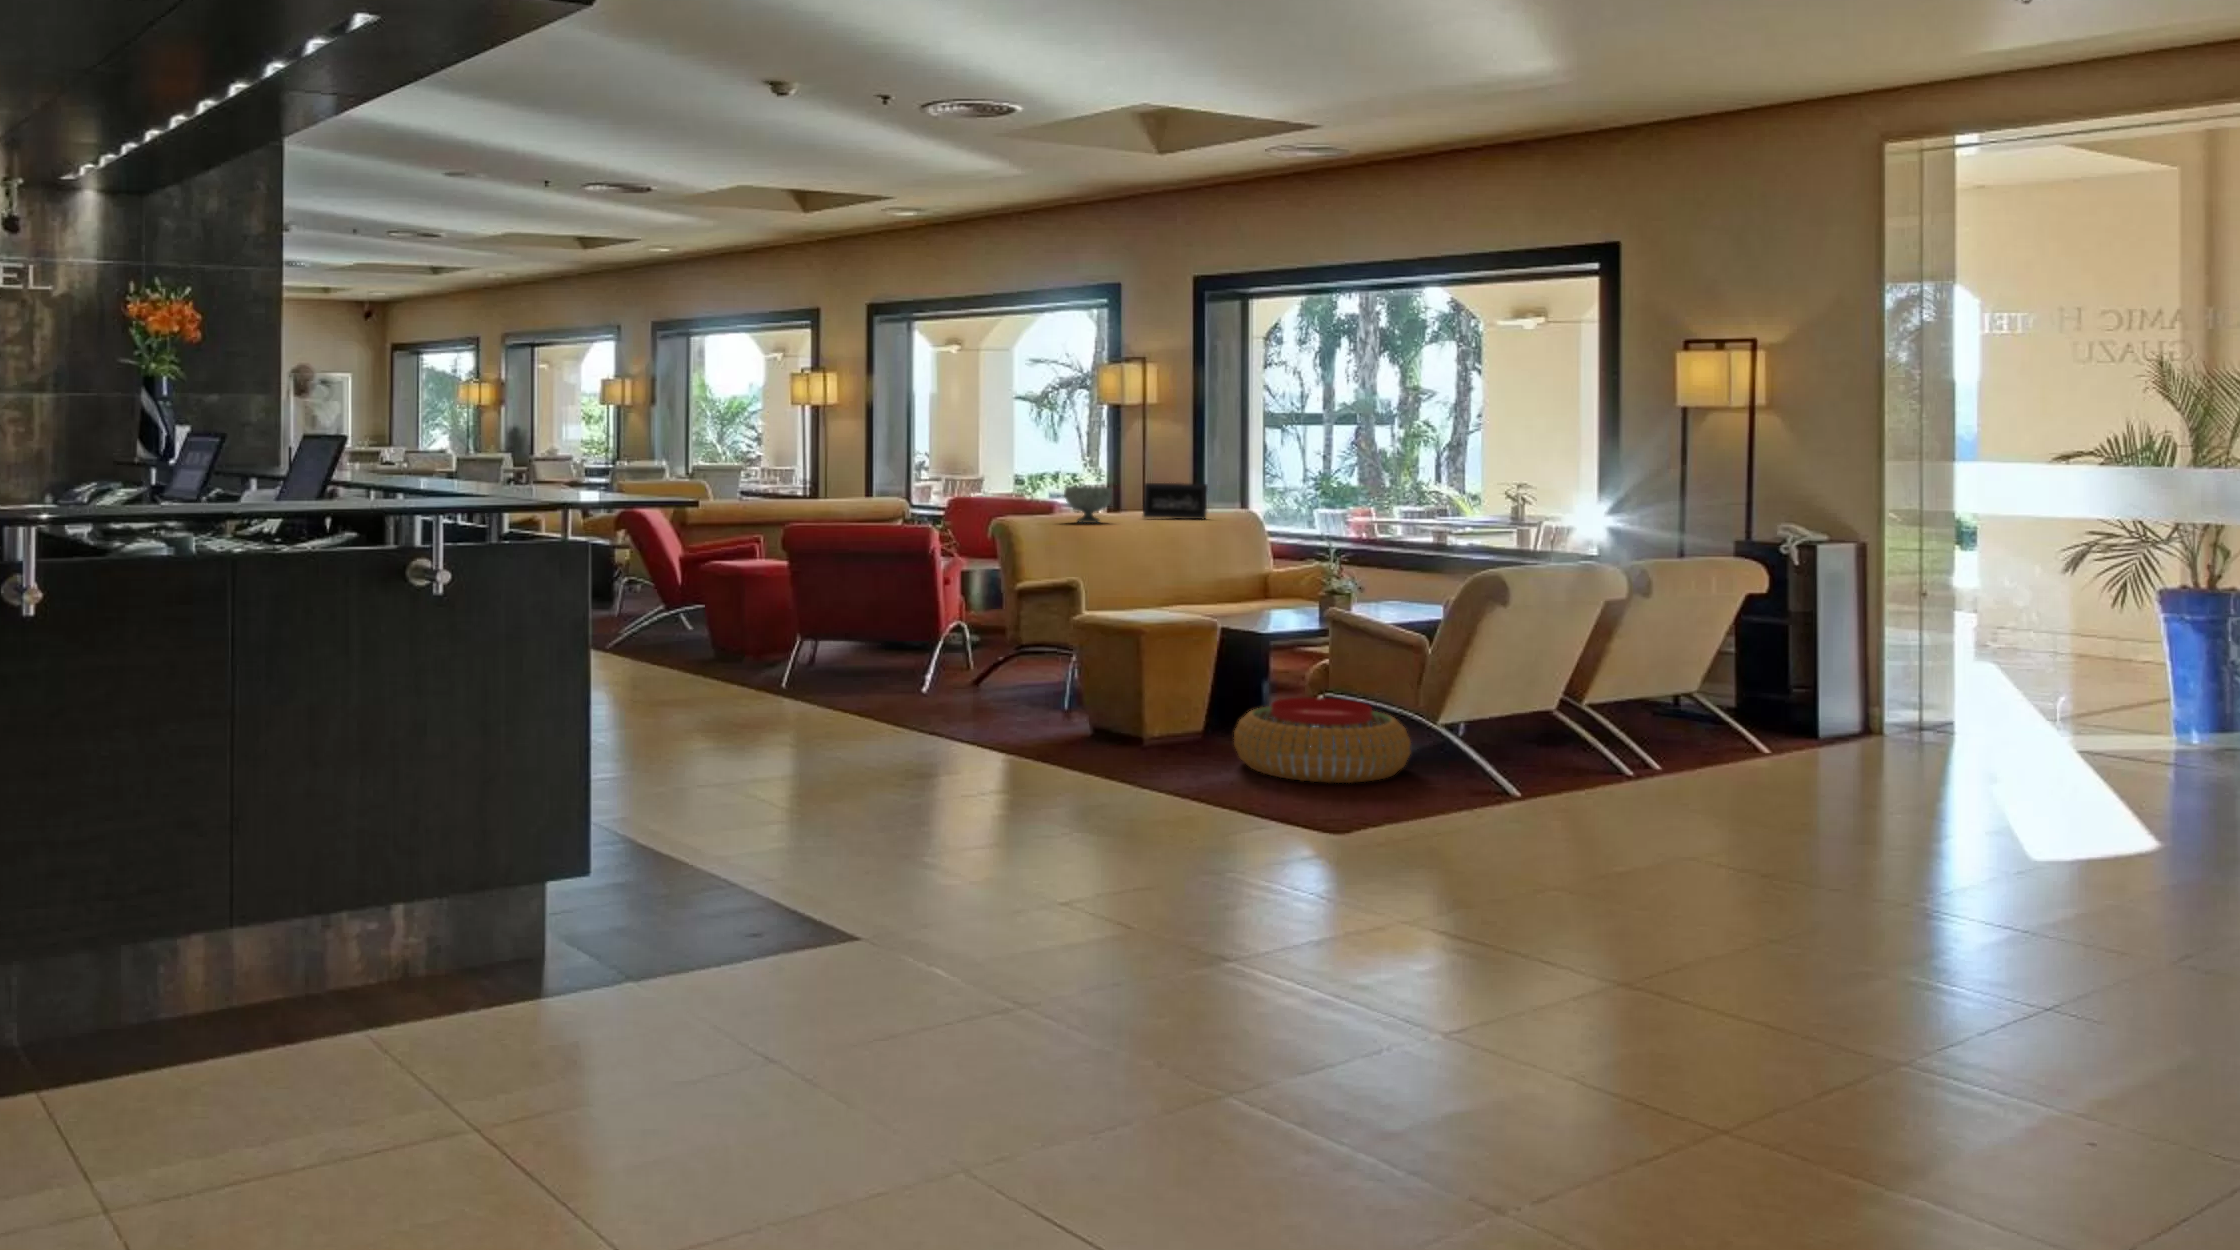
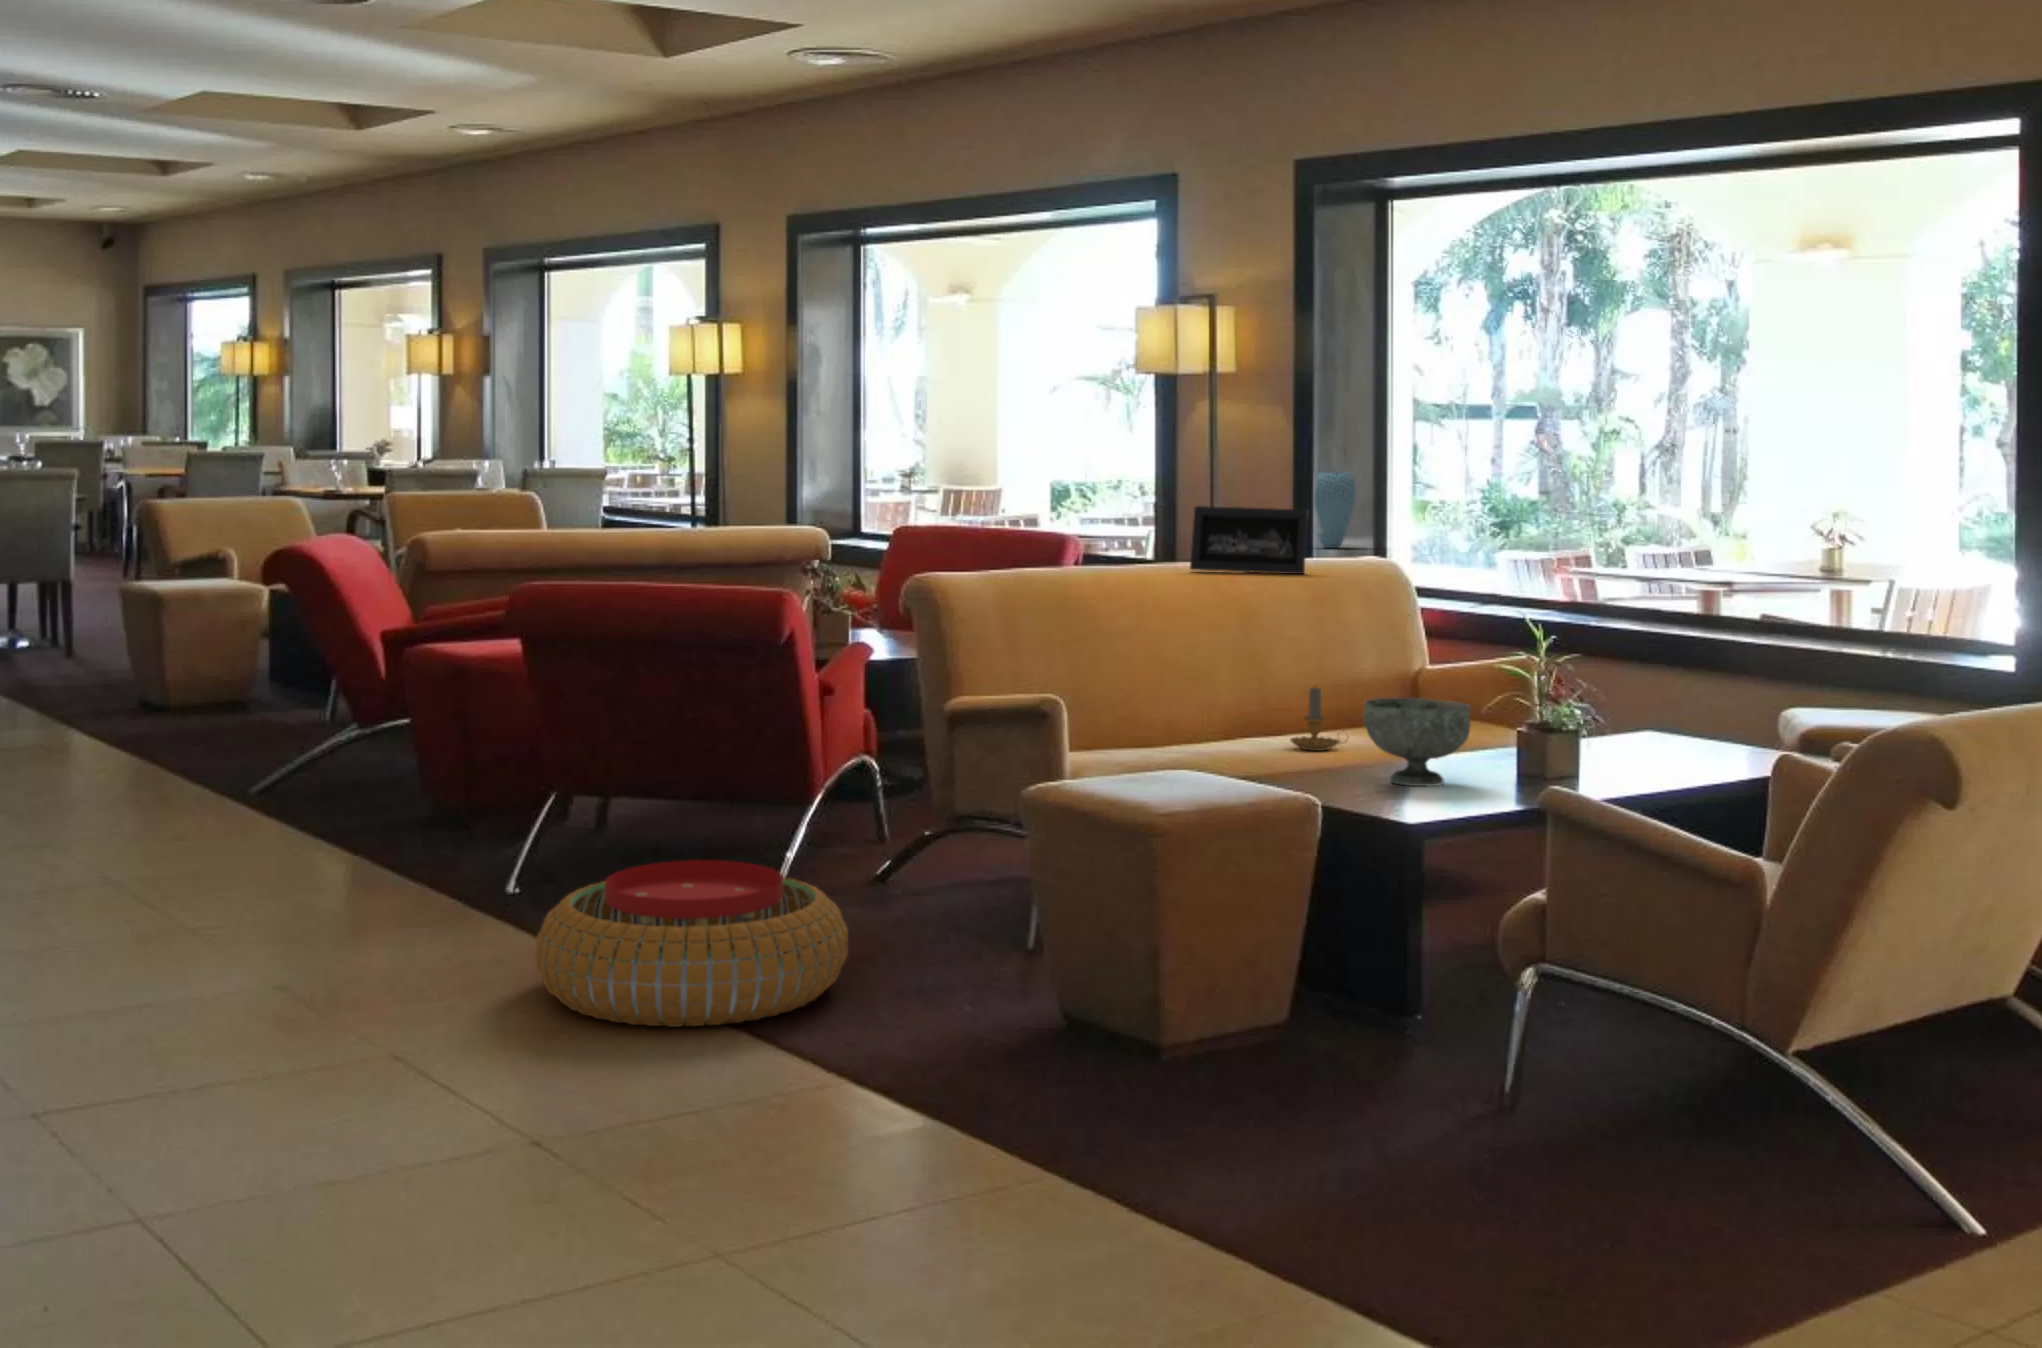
vase: none [1203,463,1231,508] -> present [1315,472,1356,548]
decorative bowl: present [1064,486,1112,523] -> present [1363,698,1470,786]
candle: none [1201,575,1233,610] -> present [1291,687,1343,751]
pouf: present [1234,698,1411,783] -> present [535,860,848,1027]

